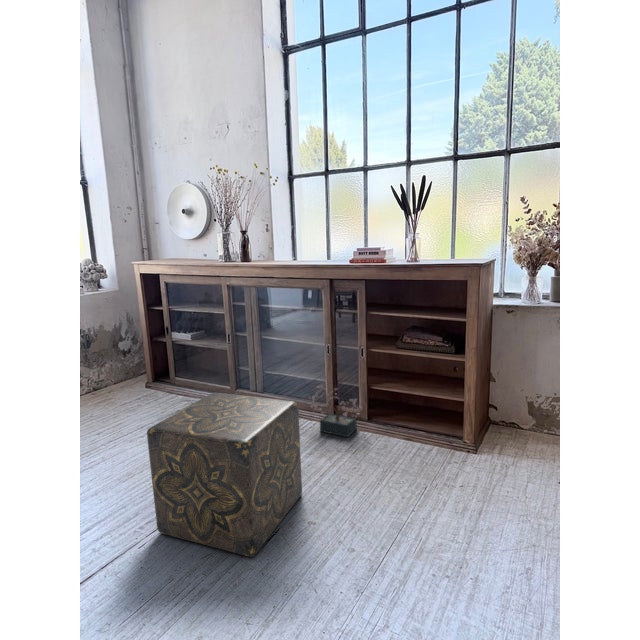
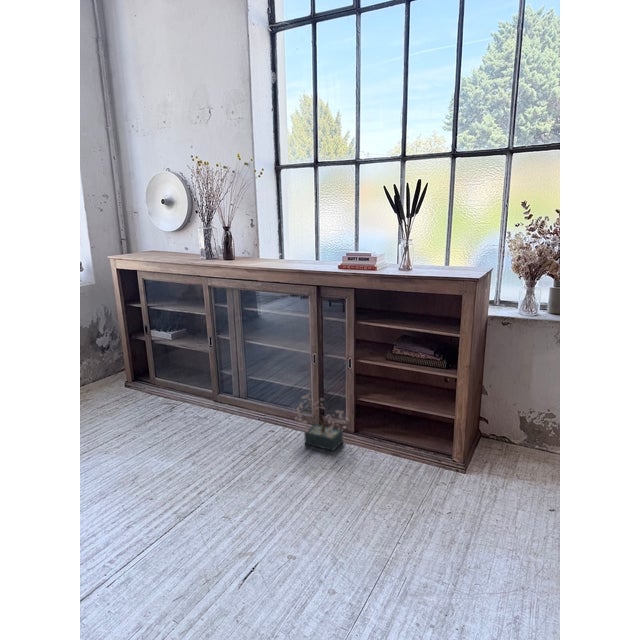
ottoman: present [147,392,302,557] -> none [113,413,284,602]

